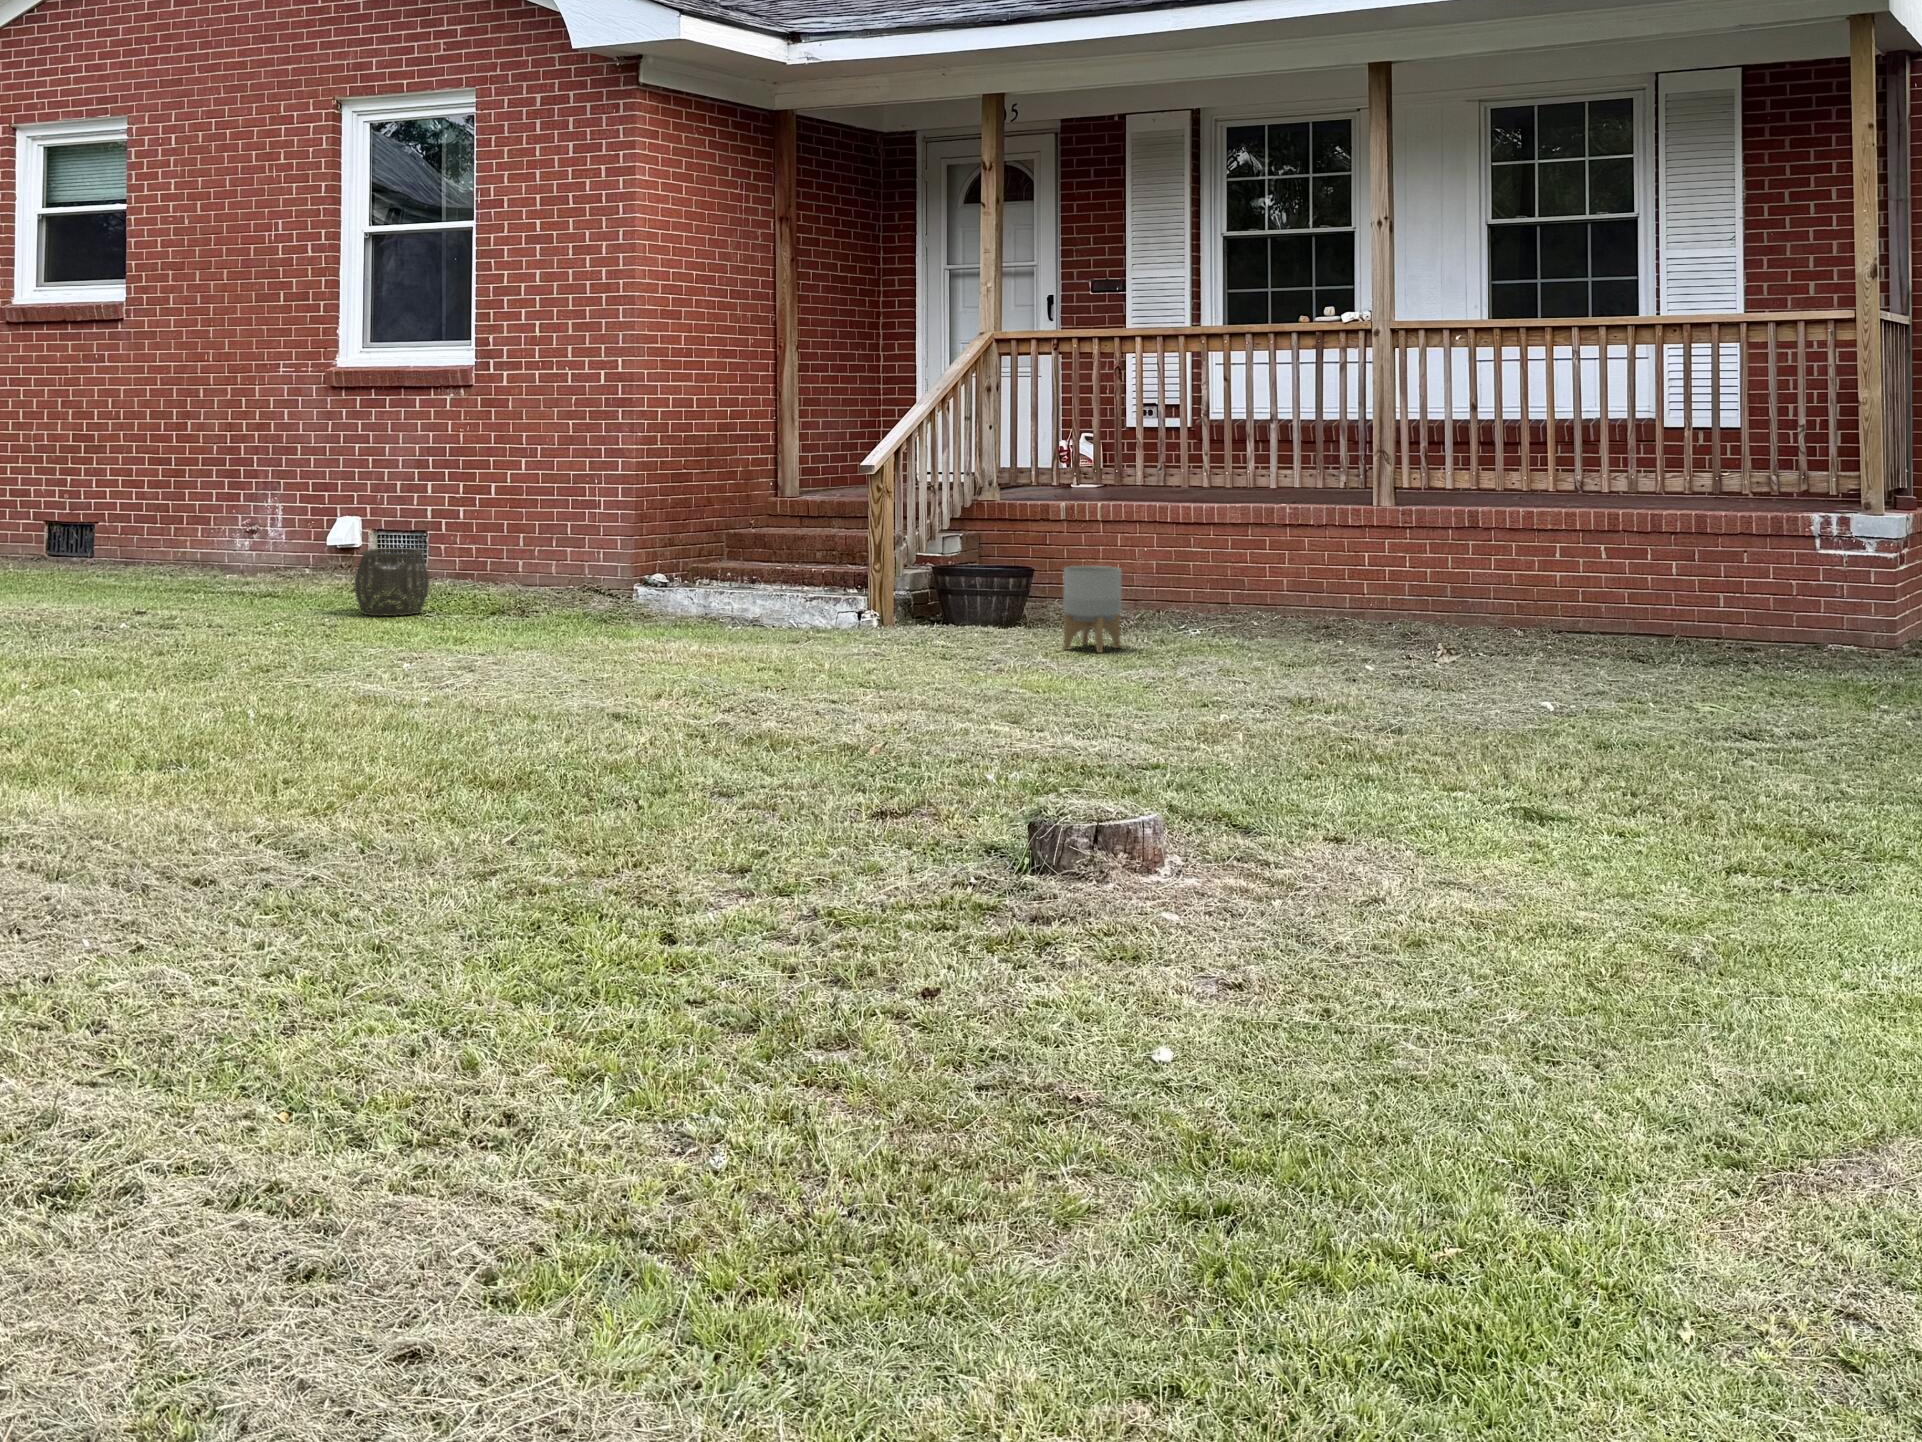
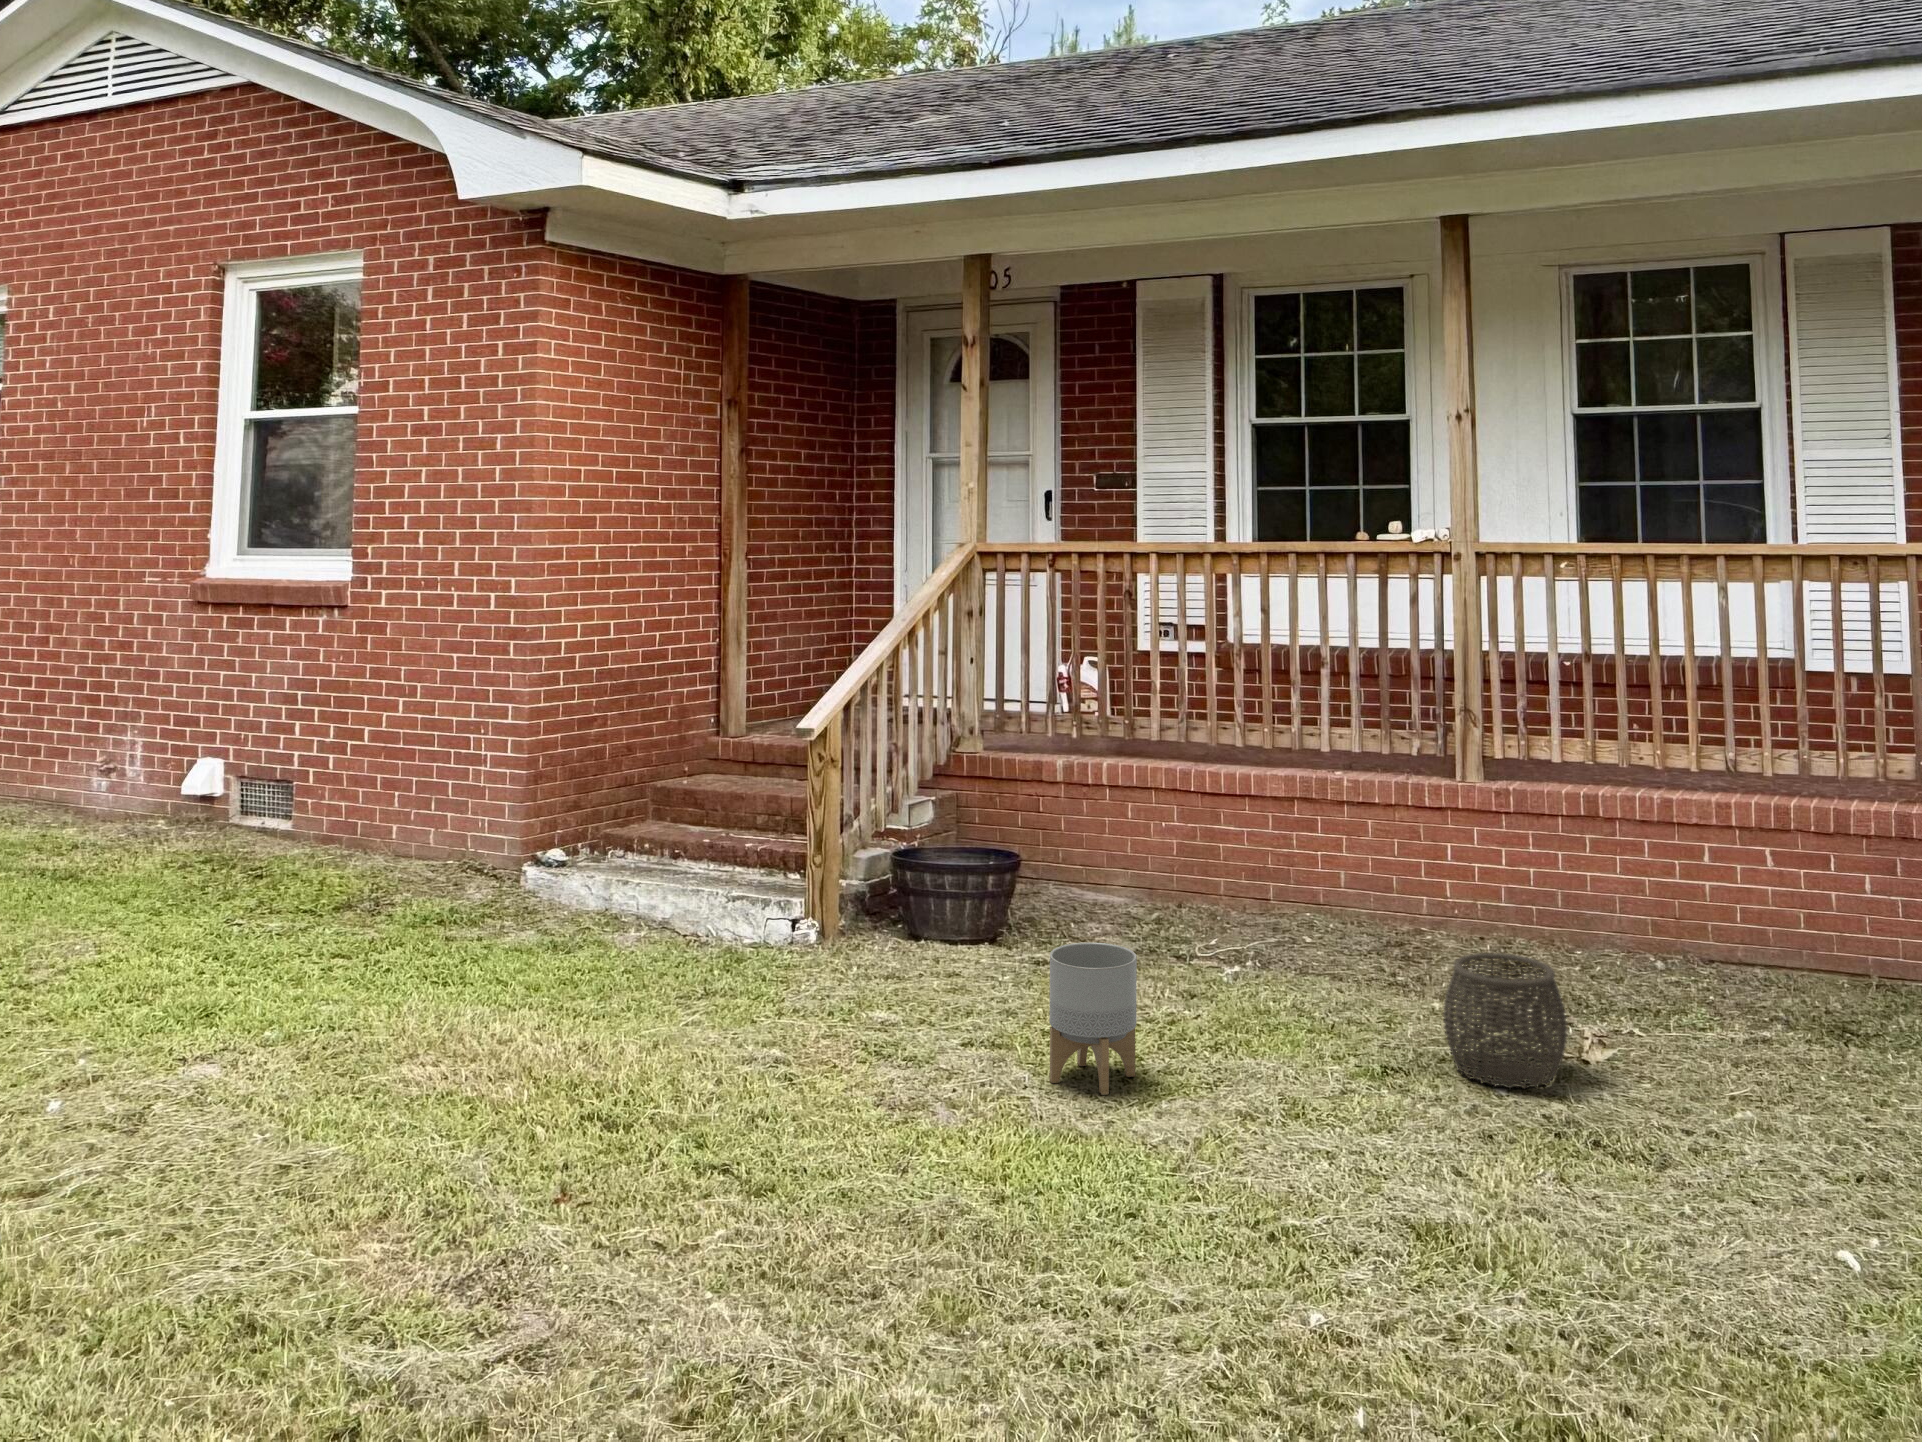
woven basket: present [354,548,429,616] -> present [1443,953,1568,1088]

